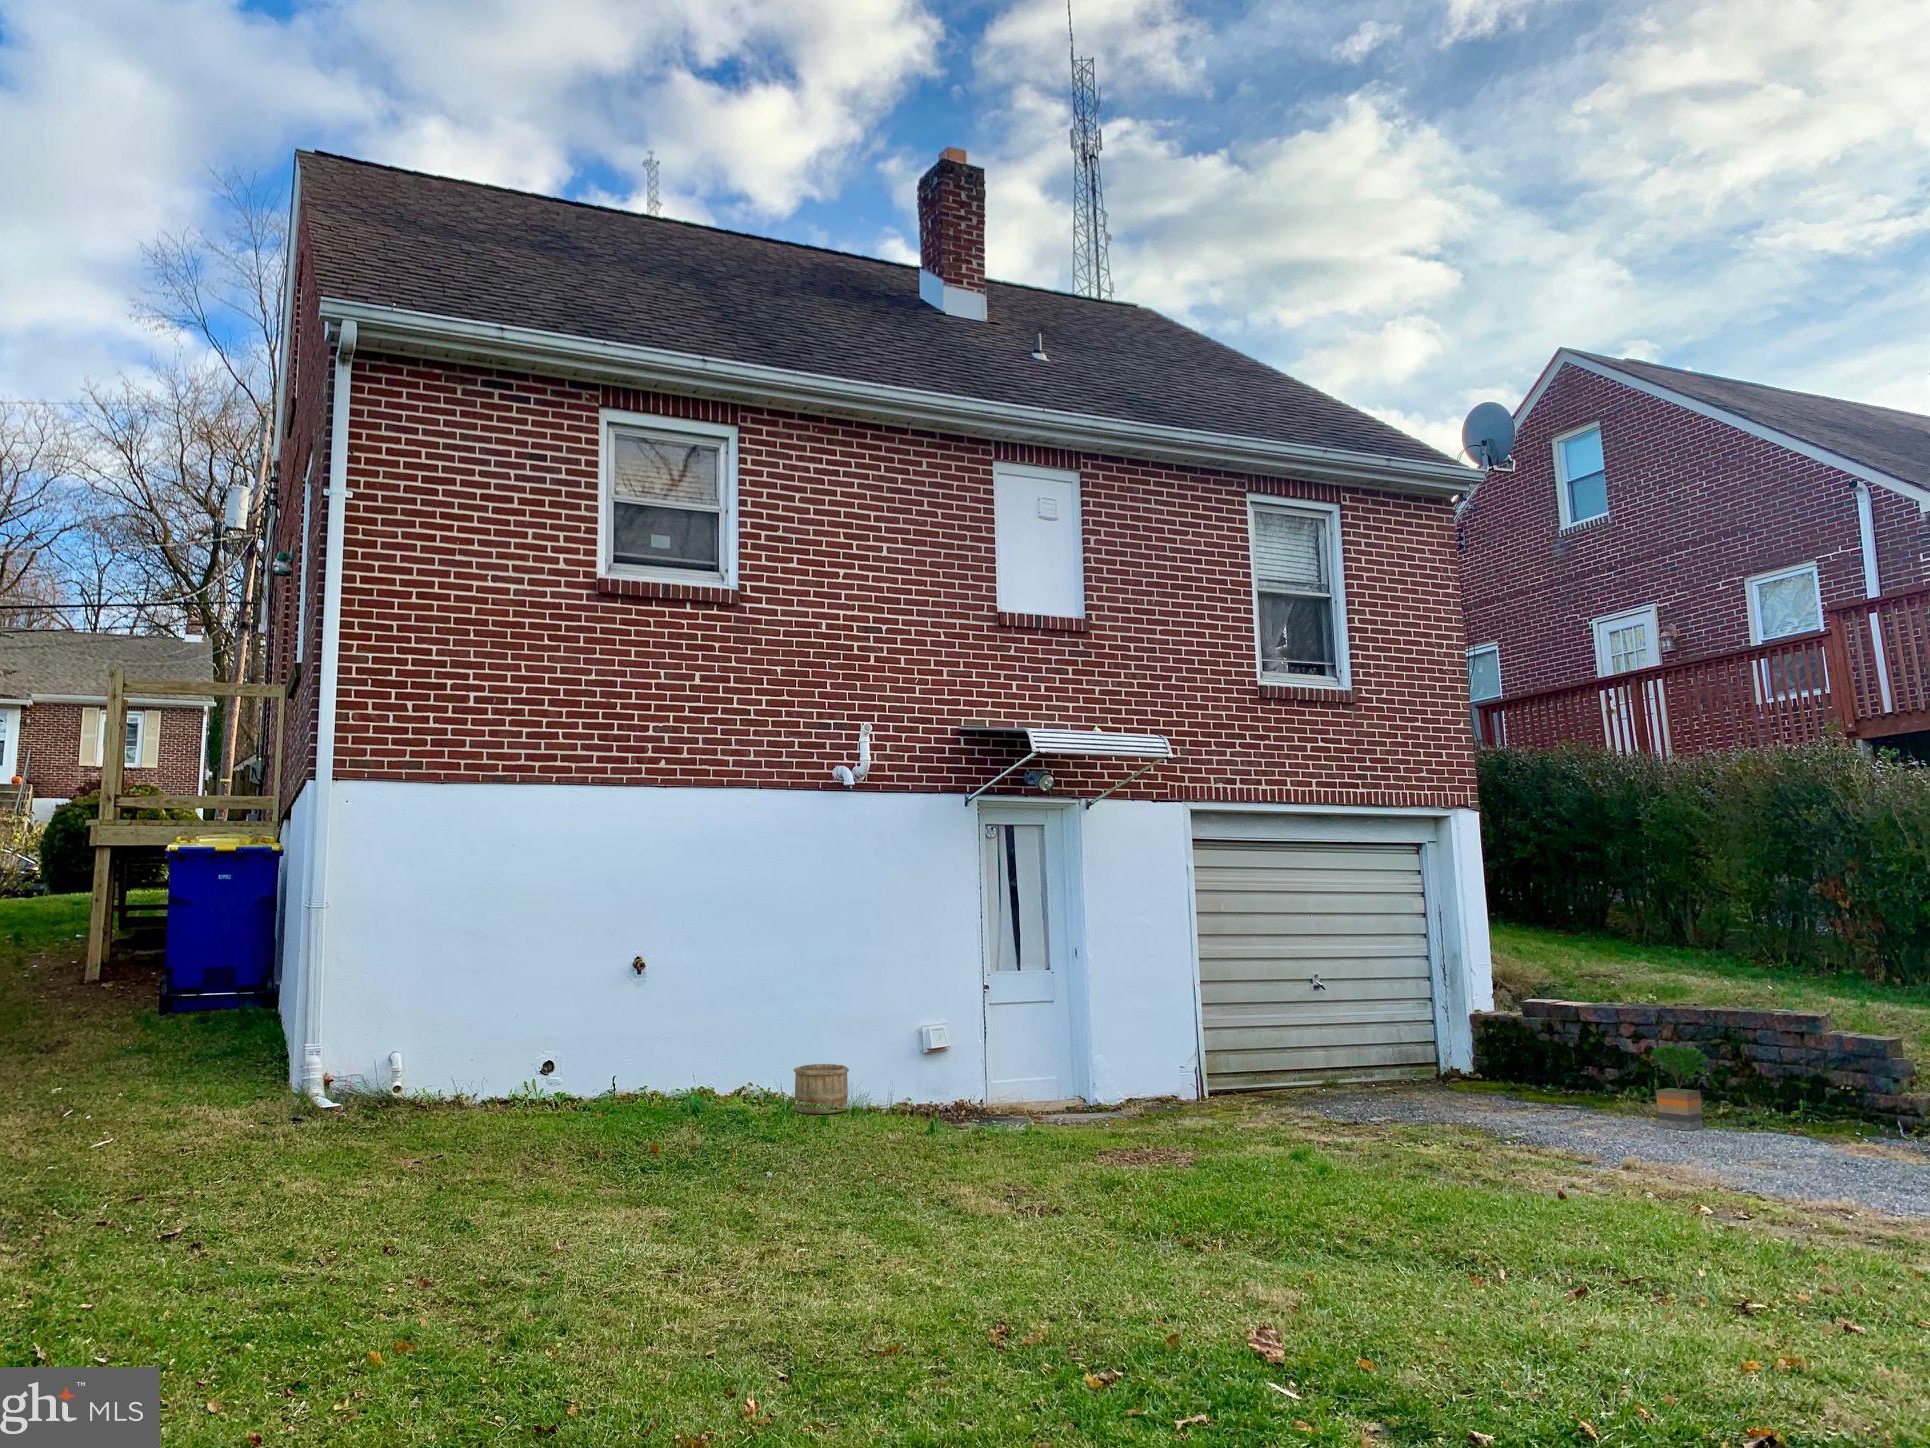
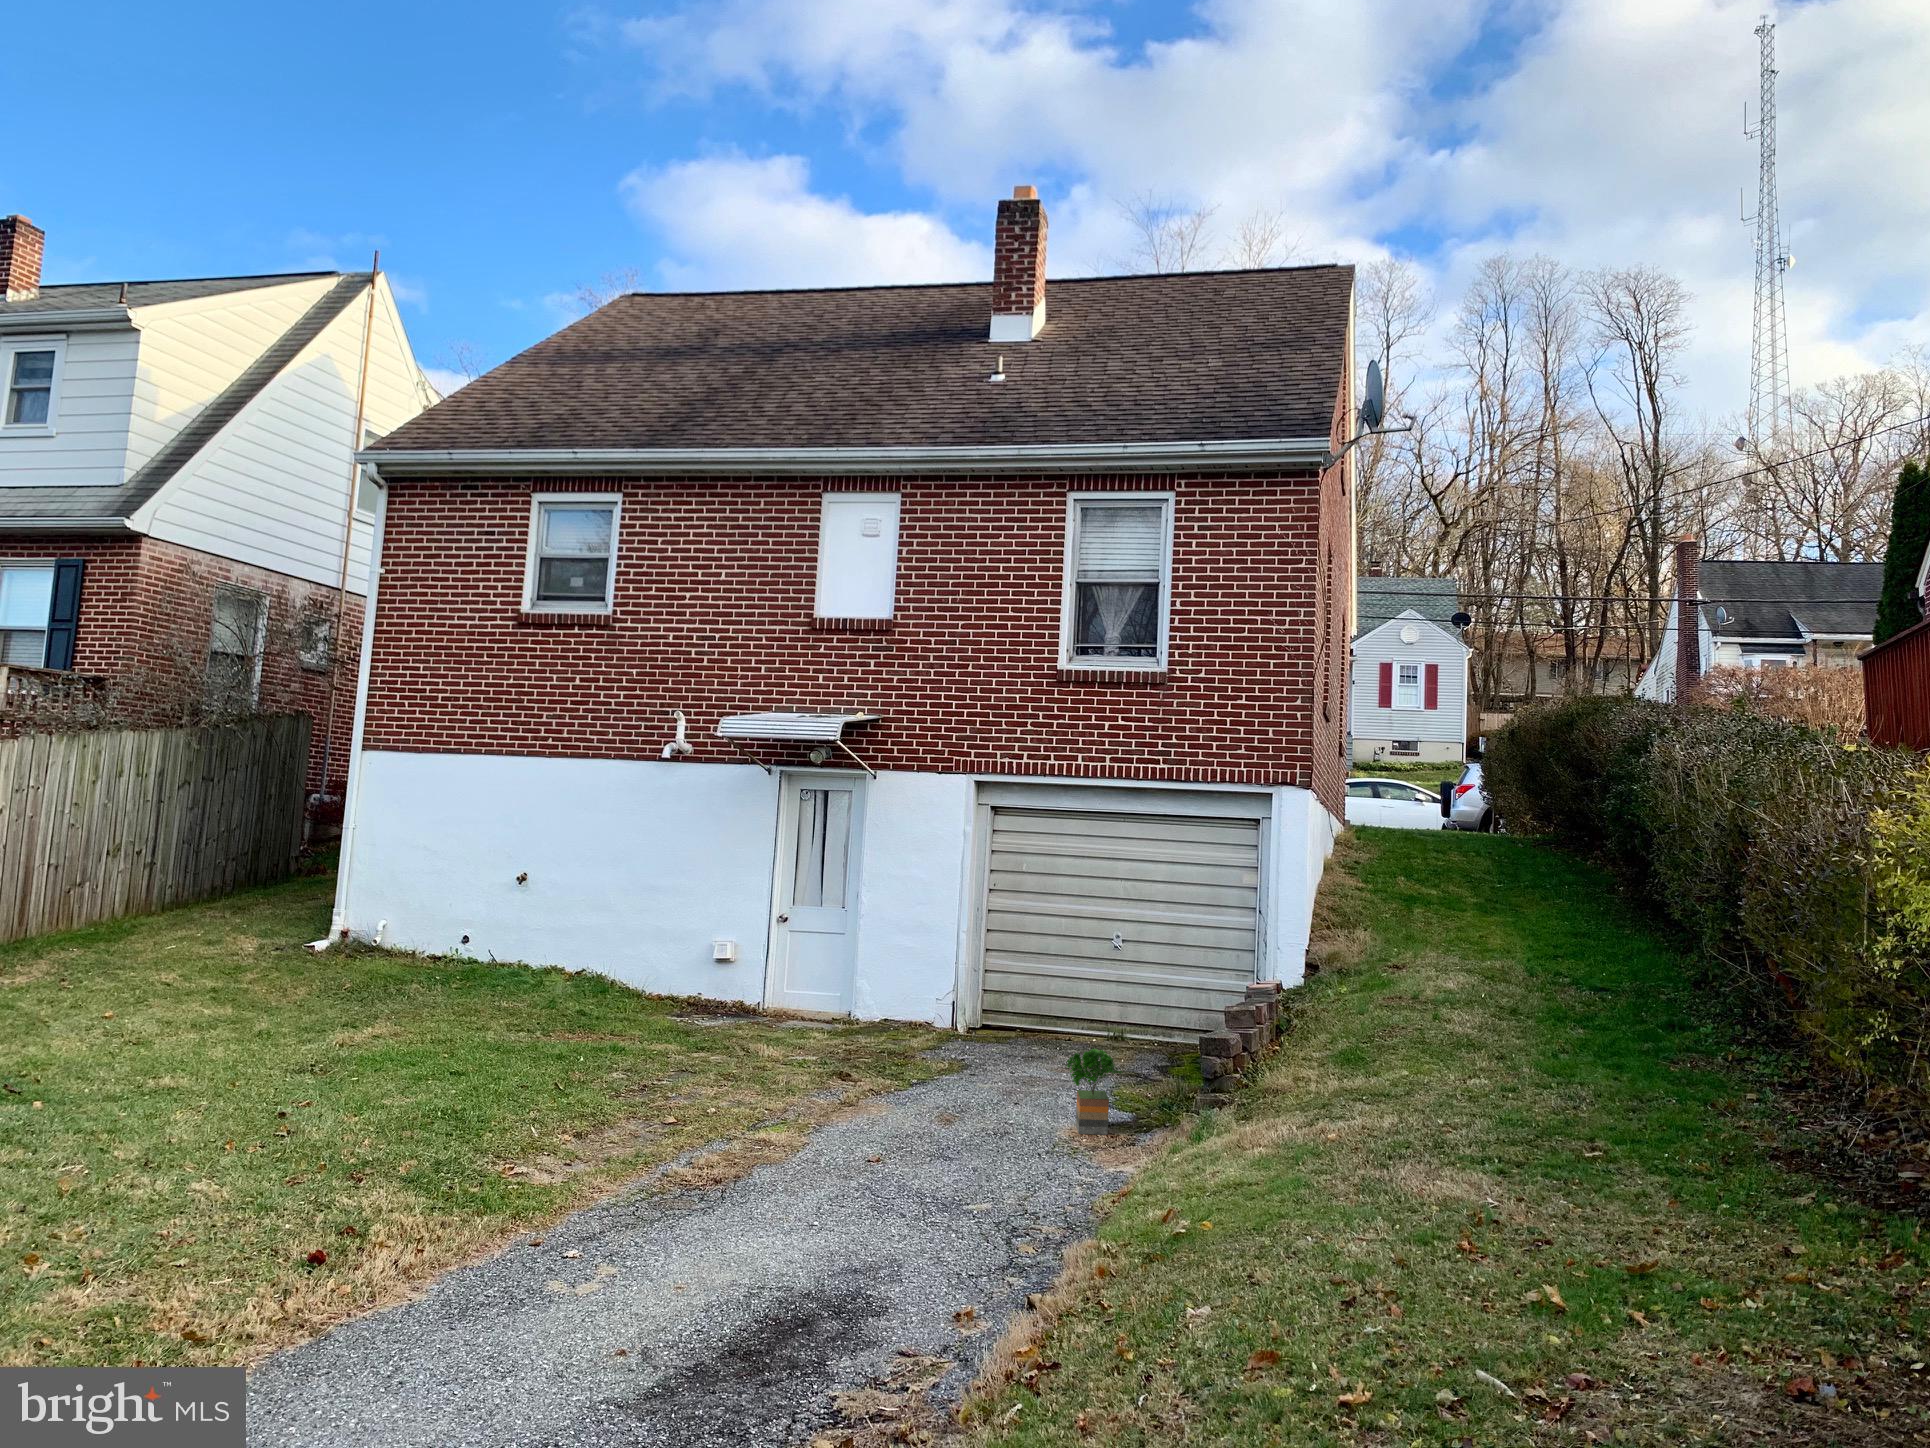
wooden bucket: present [794,1064,849,1114] -> none [603,955,643,991]

